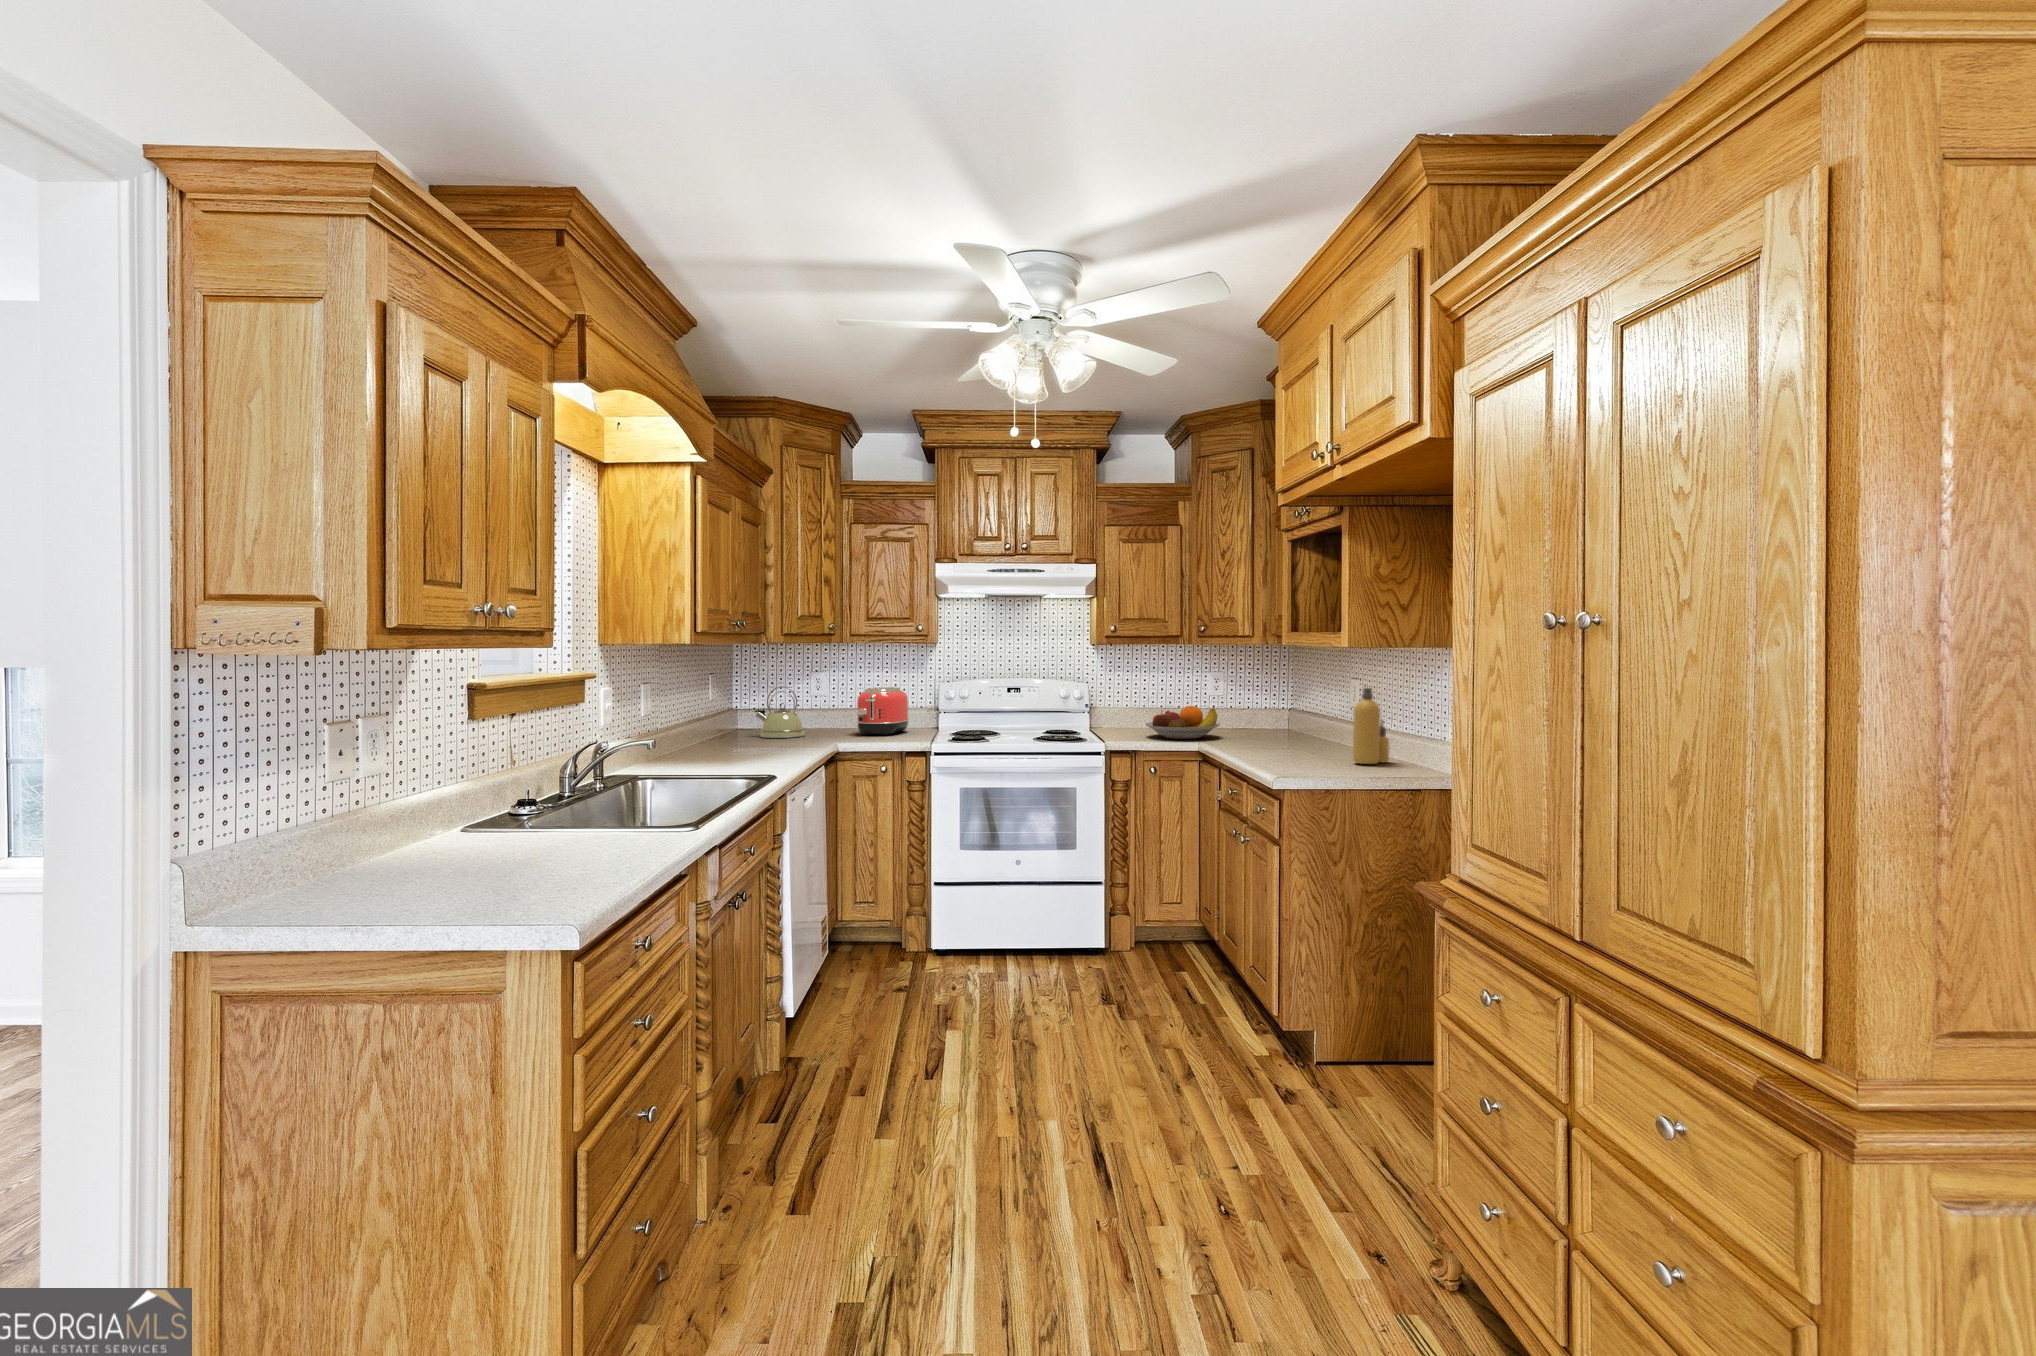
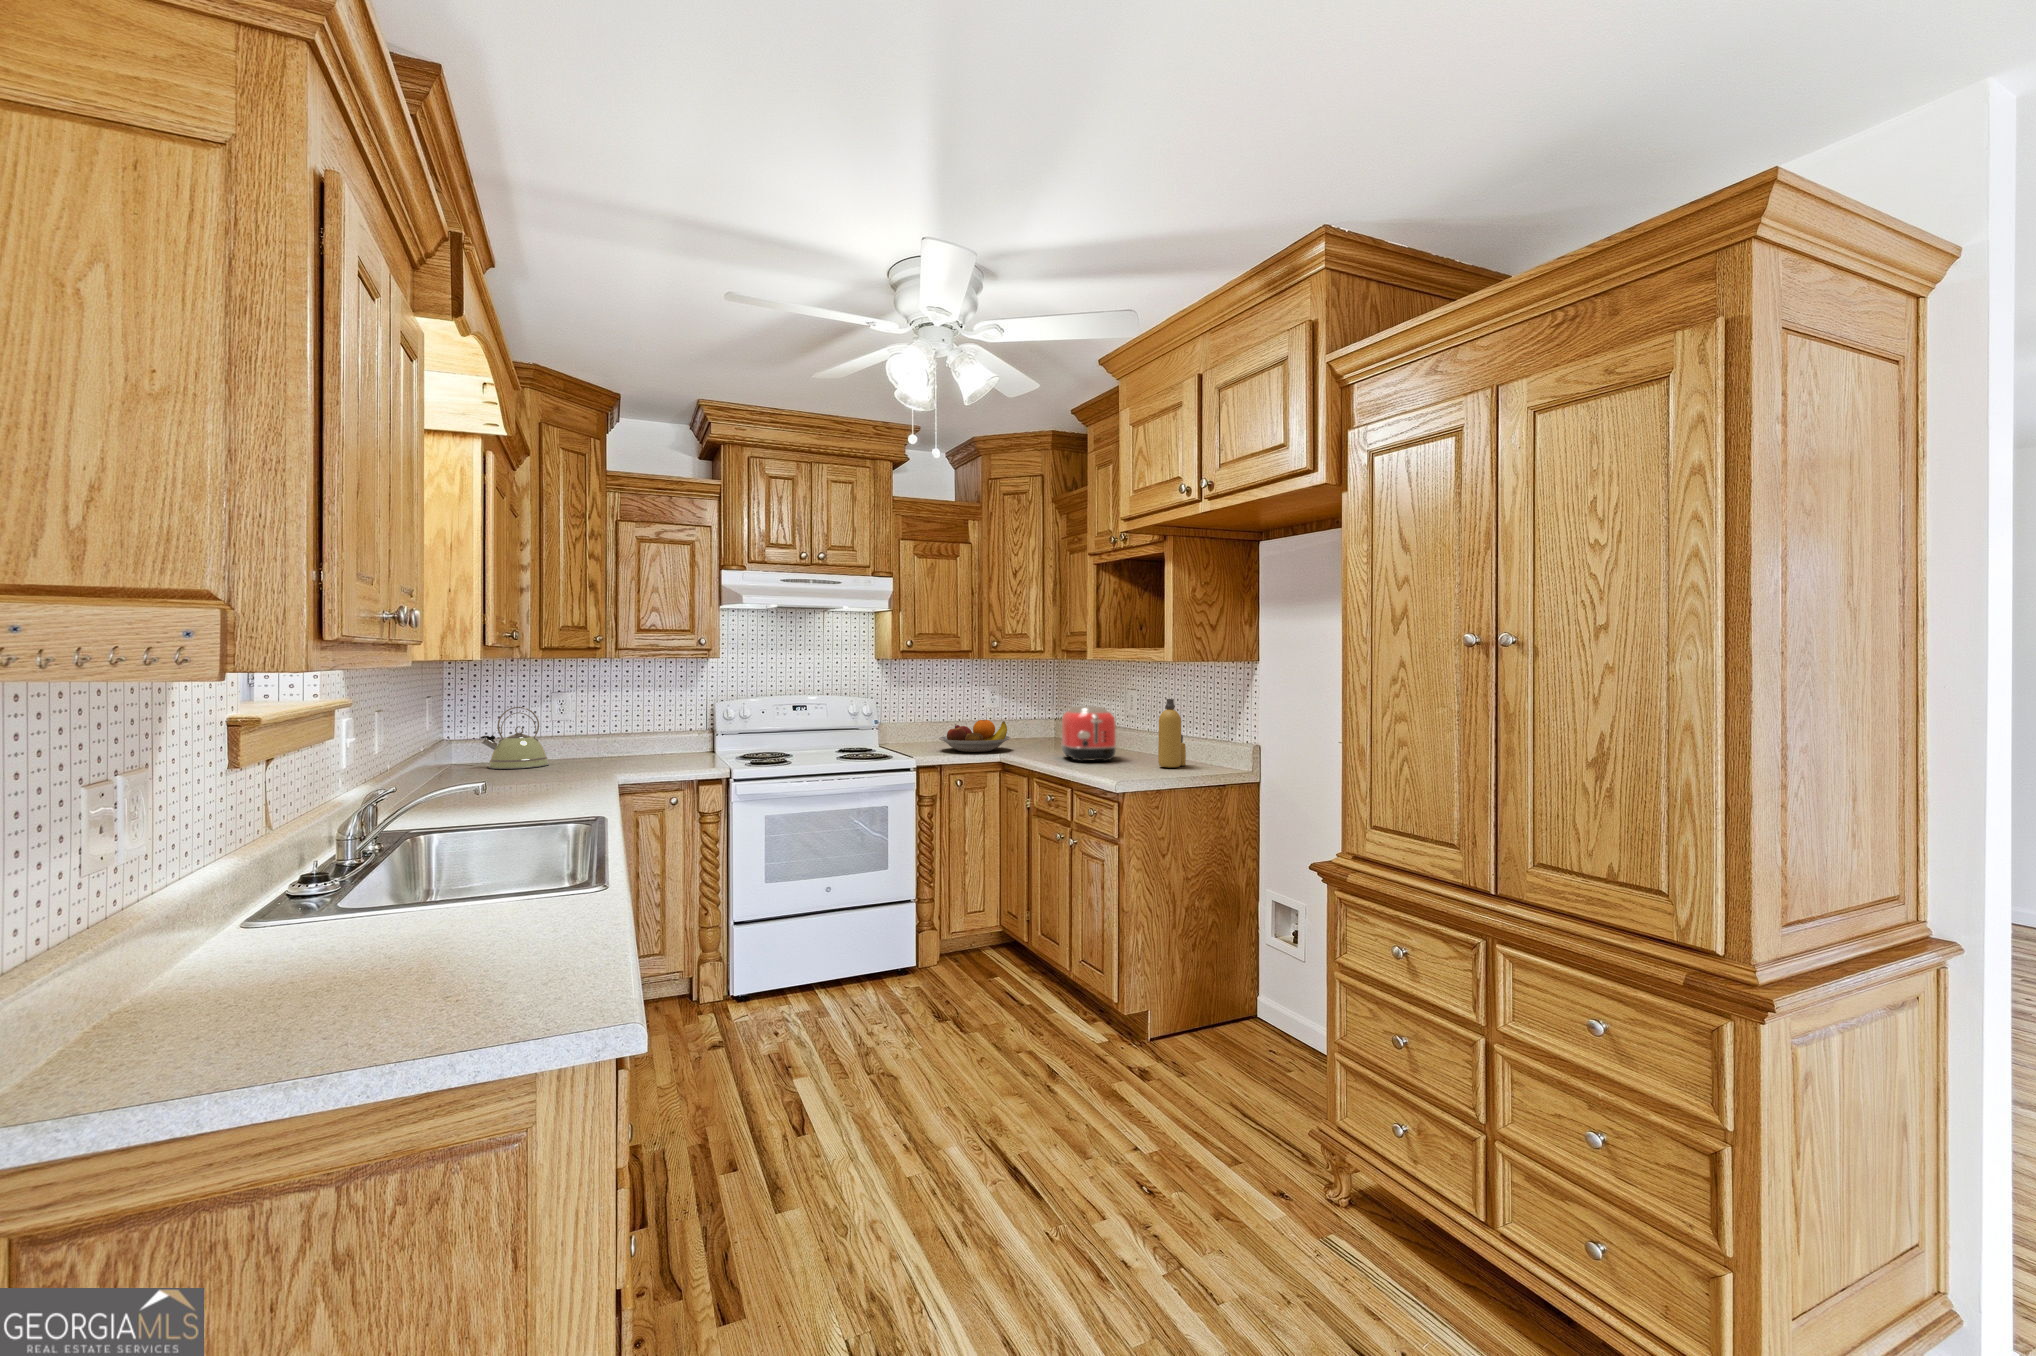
toaster: present [857,687,909,735] -> present [1061,706,1116,762]

